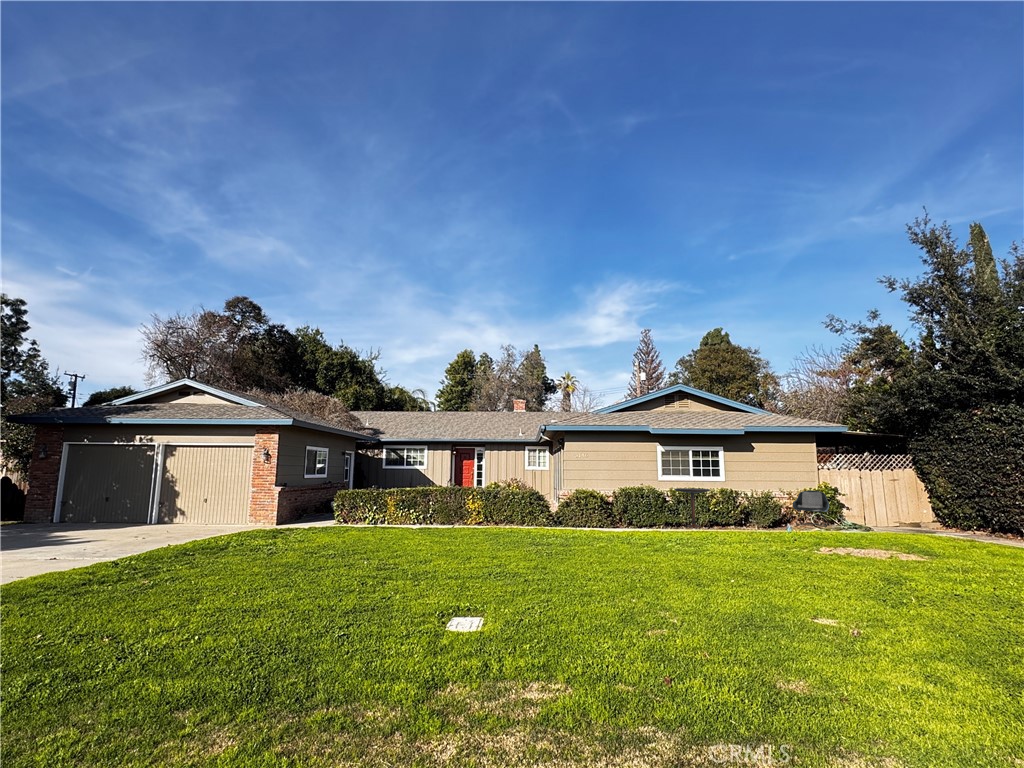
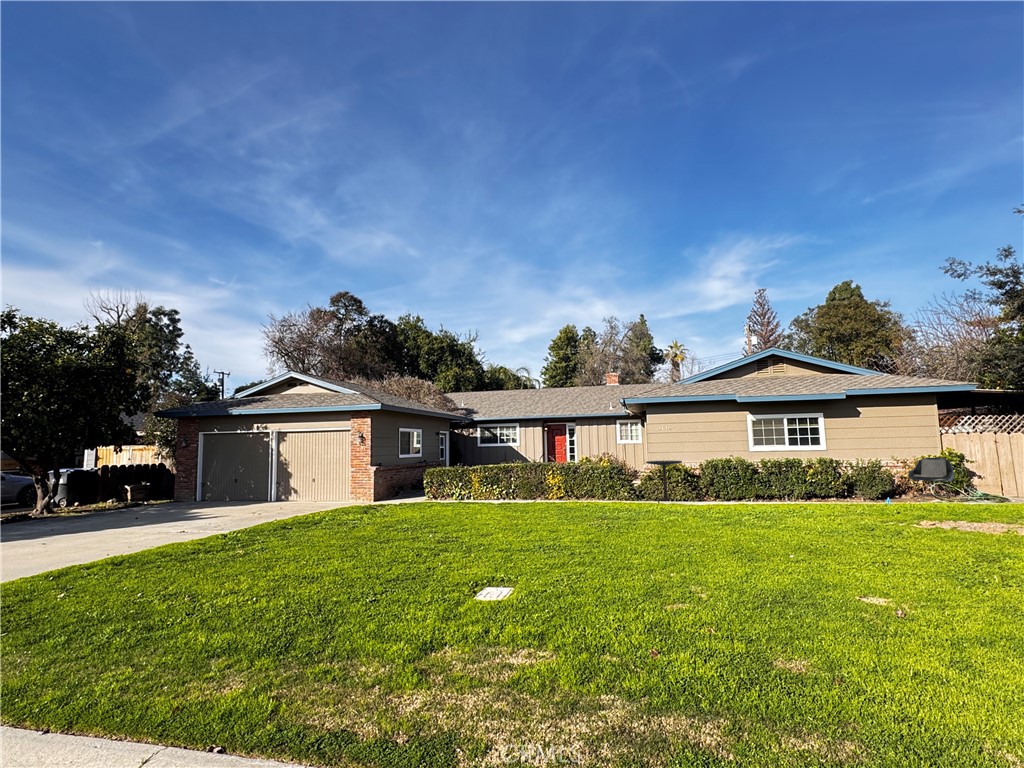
pedestal table: present [675,488,710,528] -> present [646,460,682,500]

